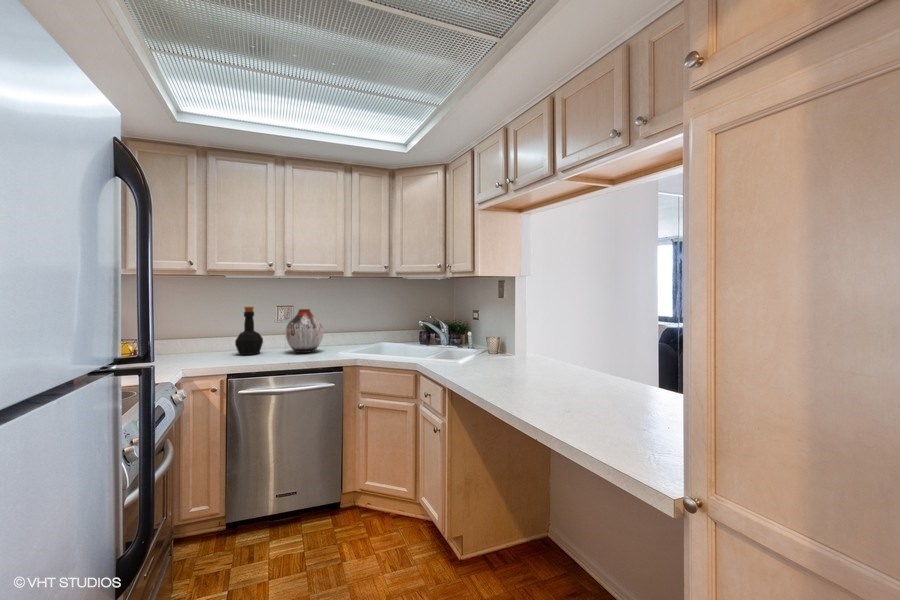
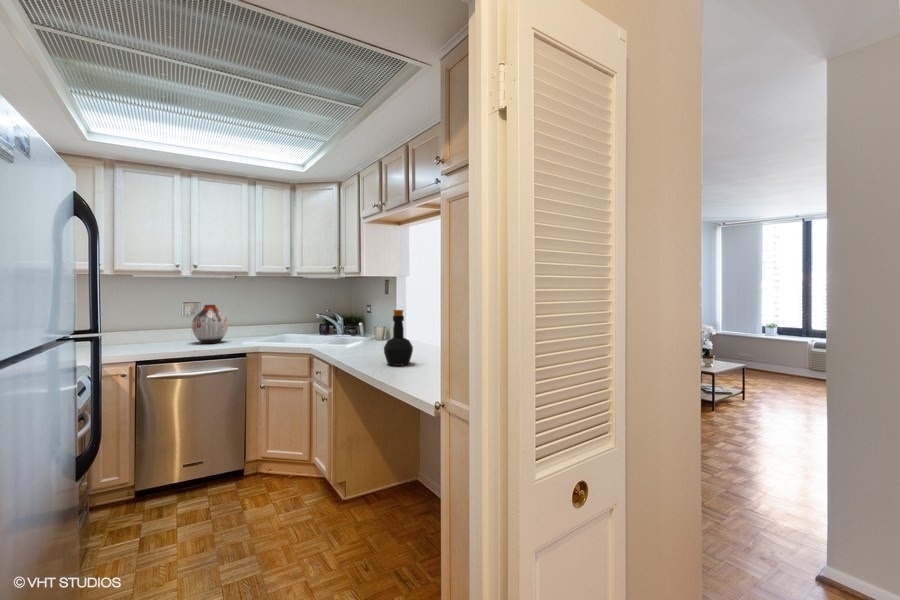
bottle: present [235,307,263,355] -> present [384,310,413,366]

